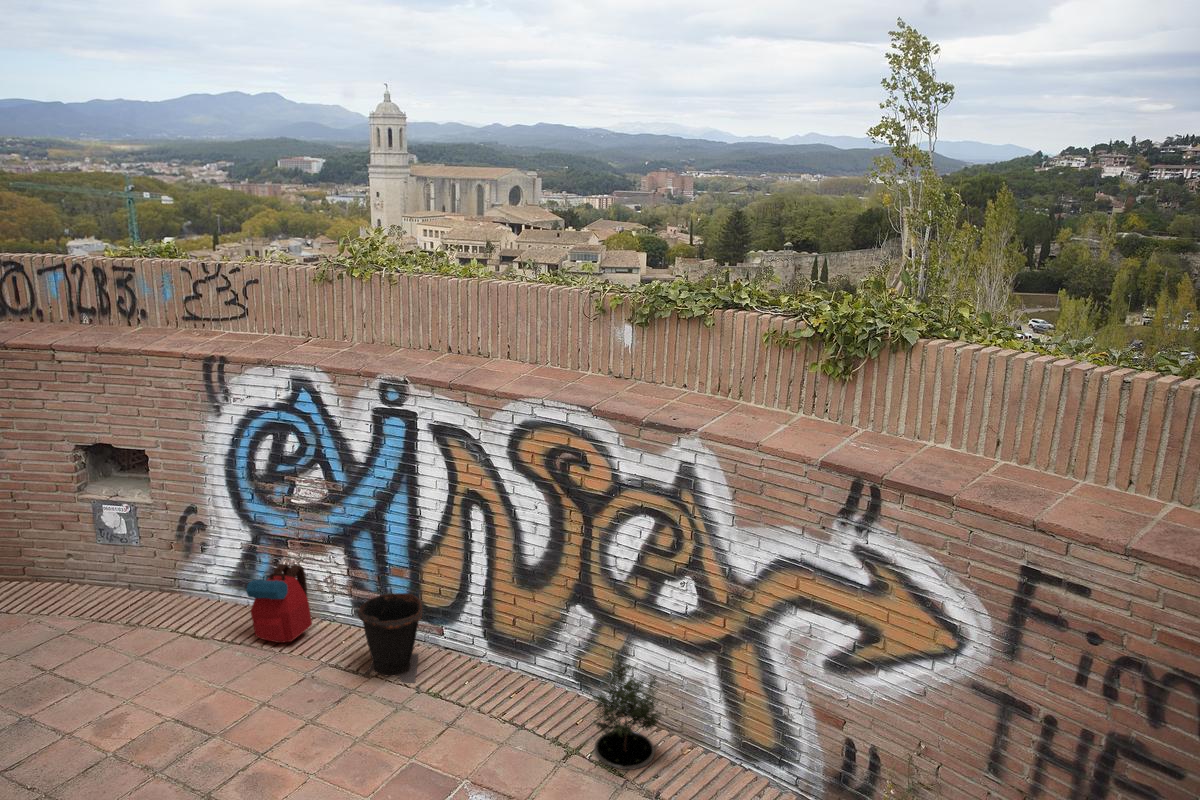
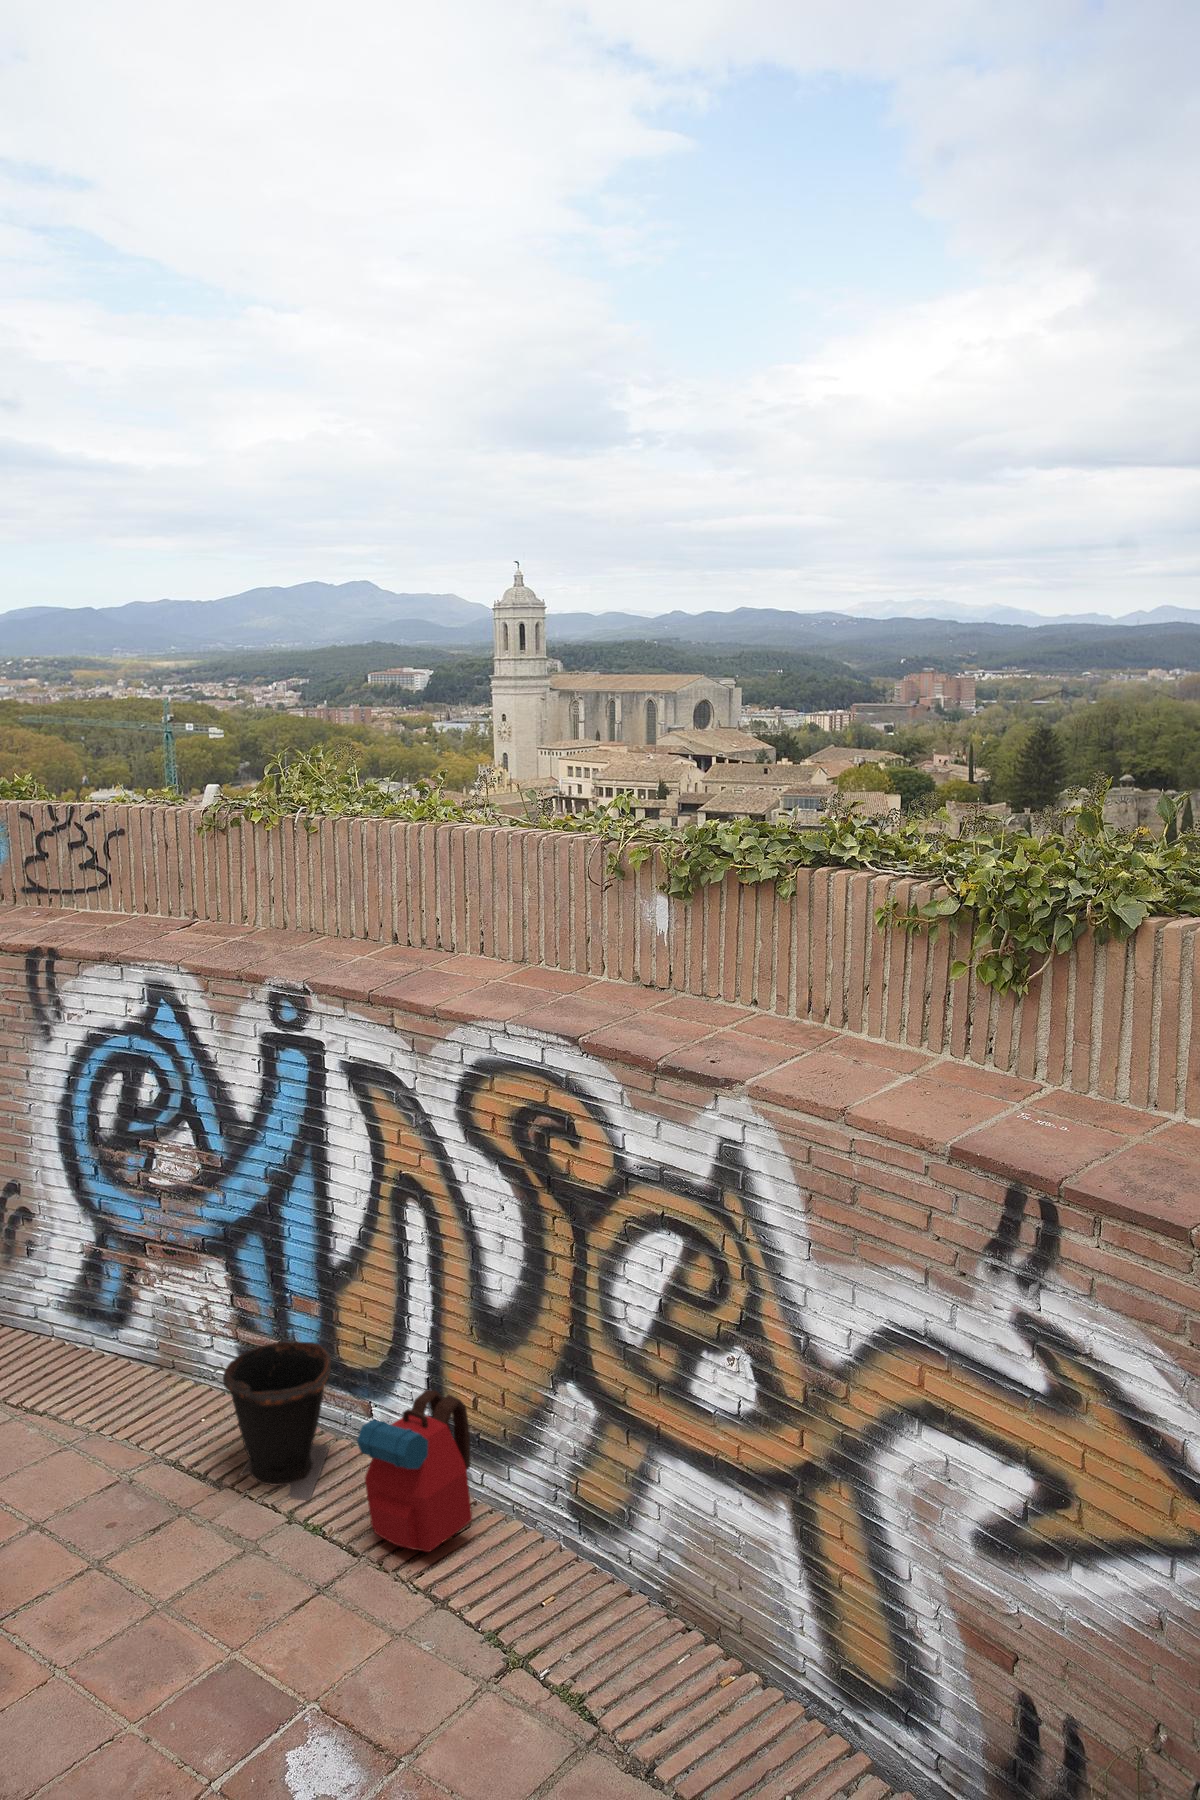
backpack: present [246,564,312,643] -> present [357,1390,472,1552]
potted tree: present [593,653,661,770] -> none [562,1479,702,1703]

